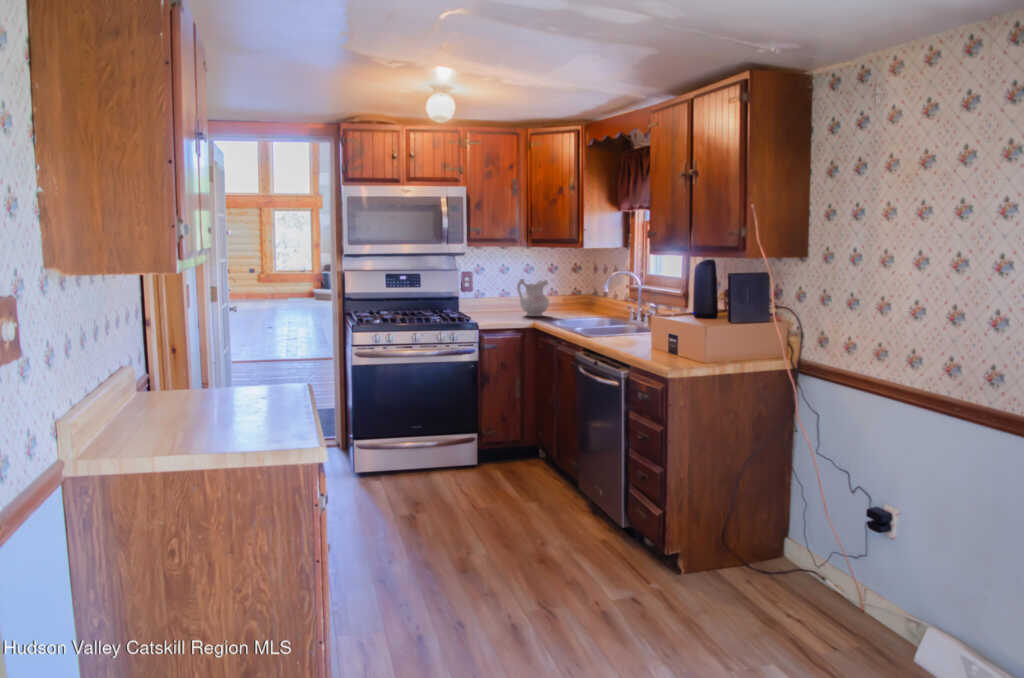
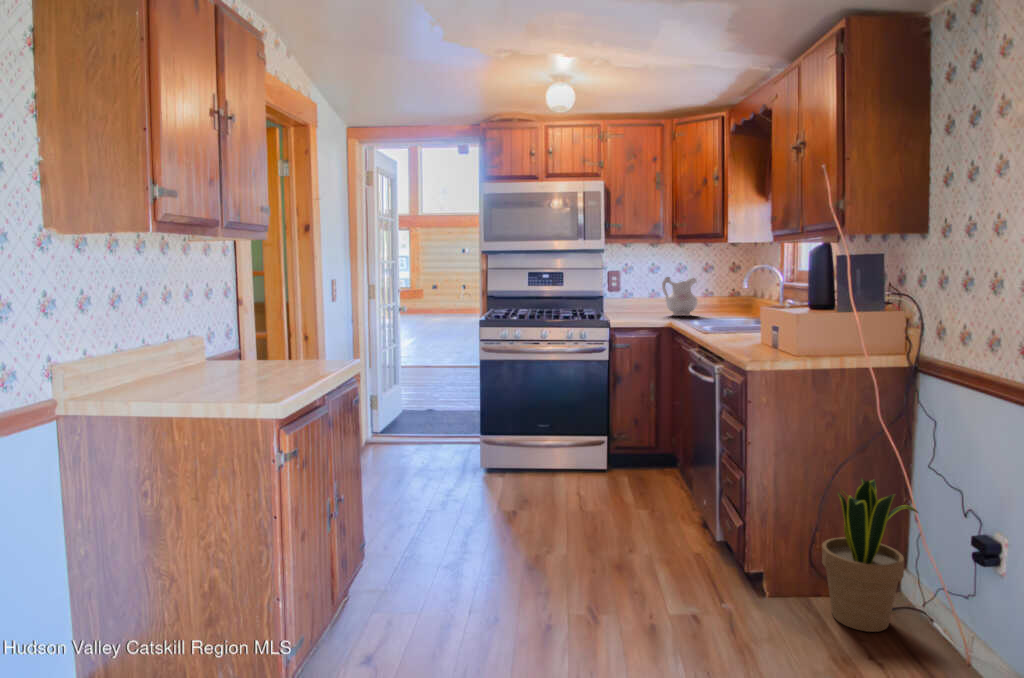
potted plant: none [740,466,815,600] -> present [822,479,918,632]

